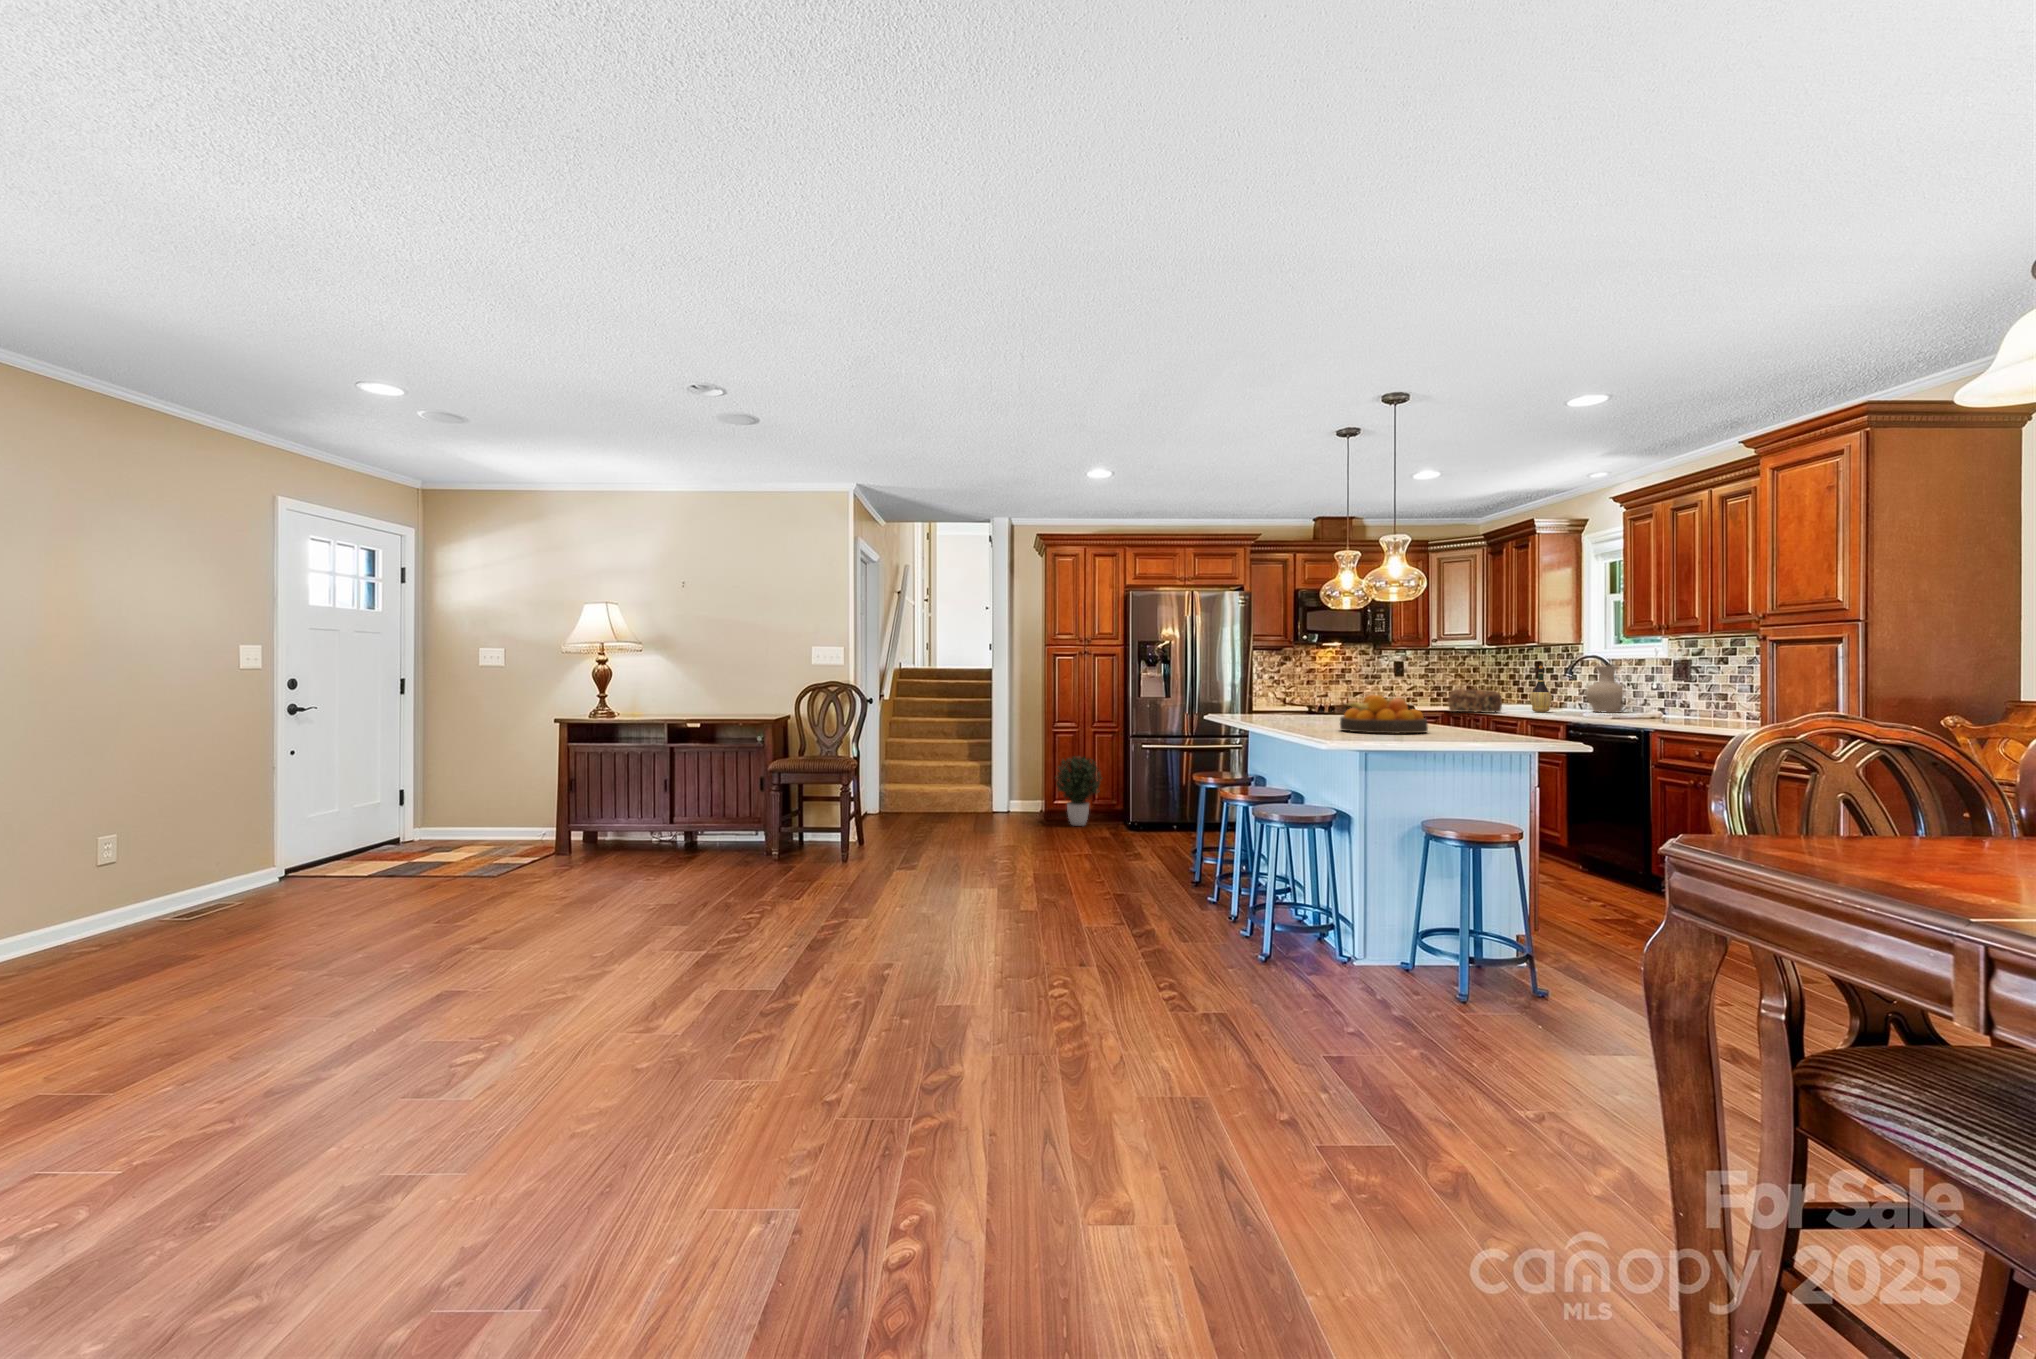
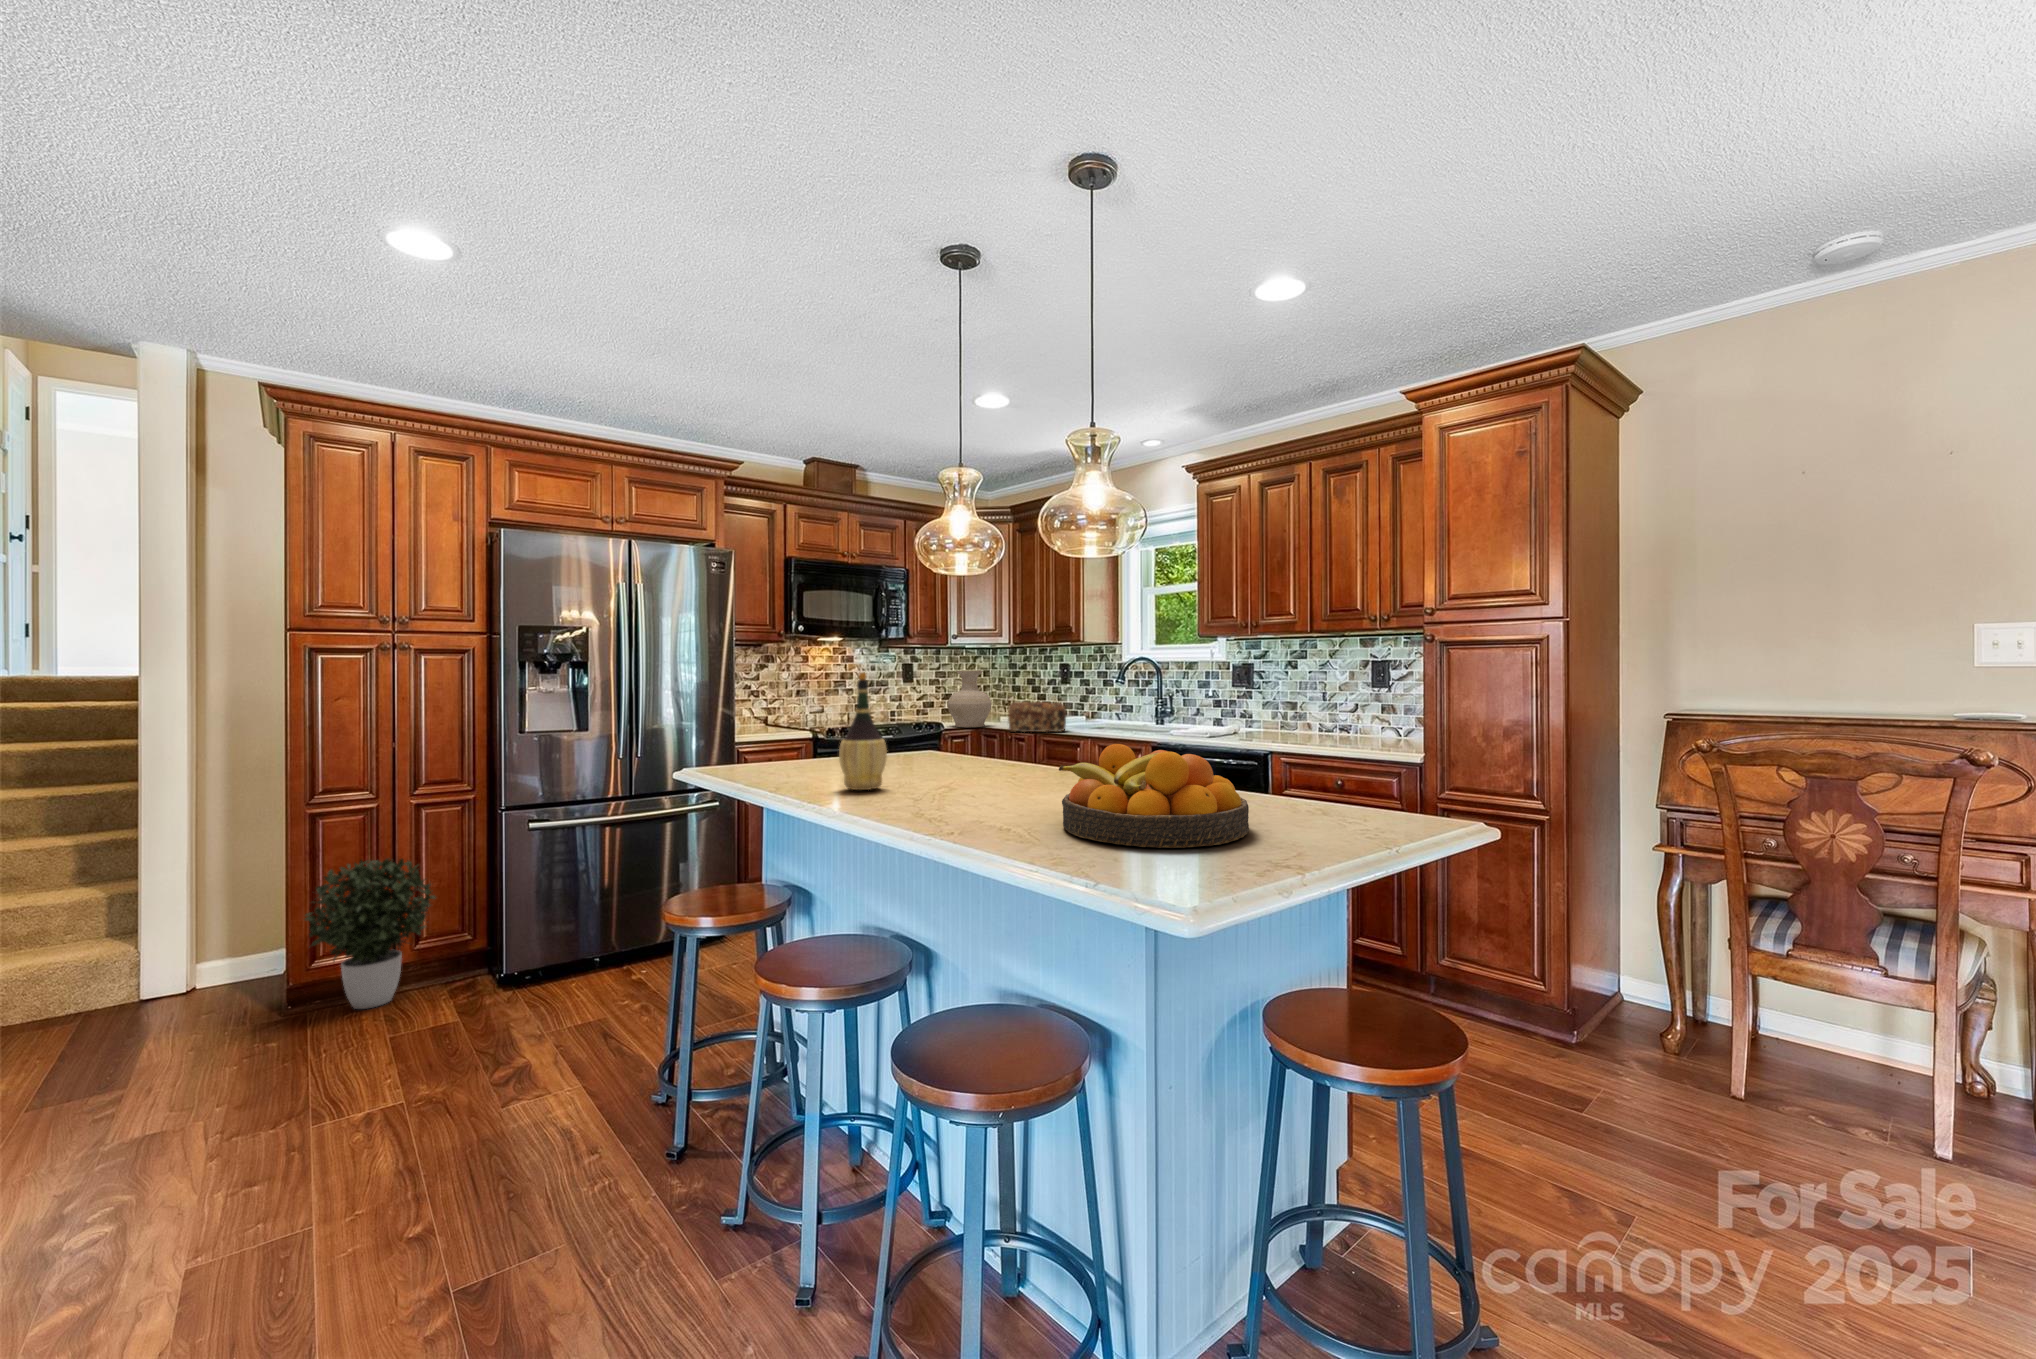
wine bottle: present [1530,666,1552,712] -> present [839,672,887,790]
vase: present [1586,666,1624,713] -> present [948,671,991,727]

